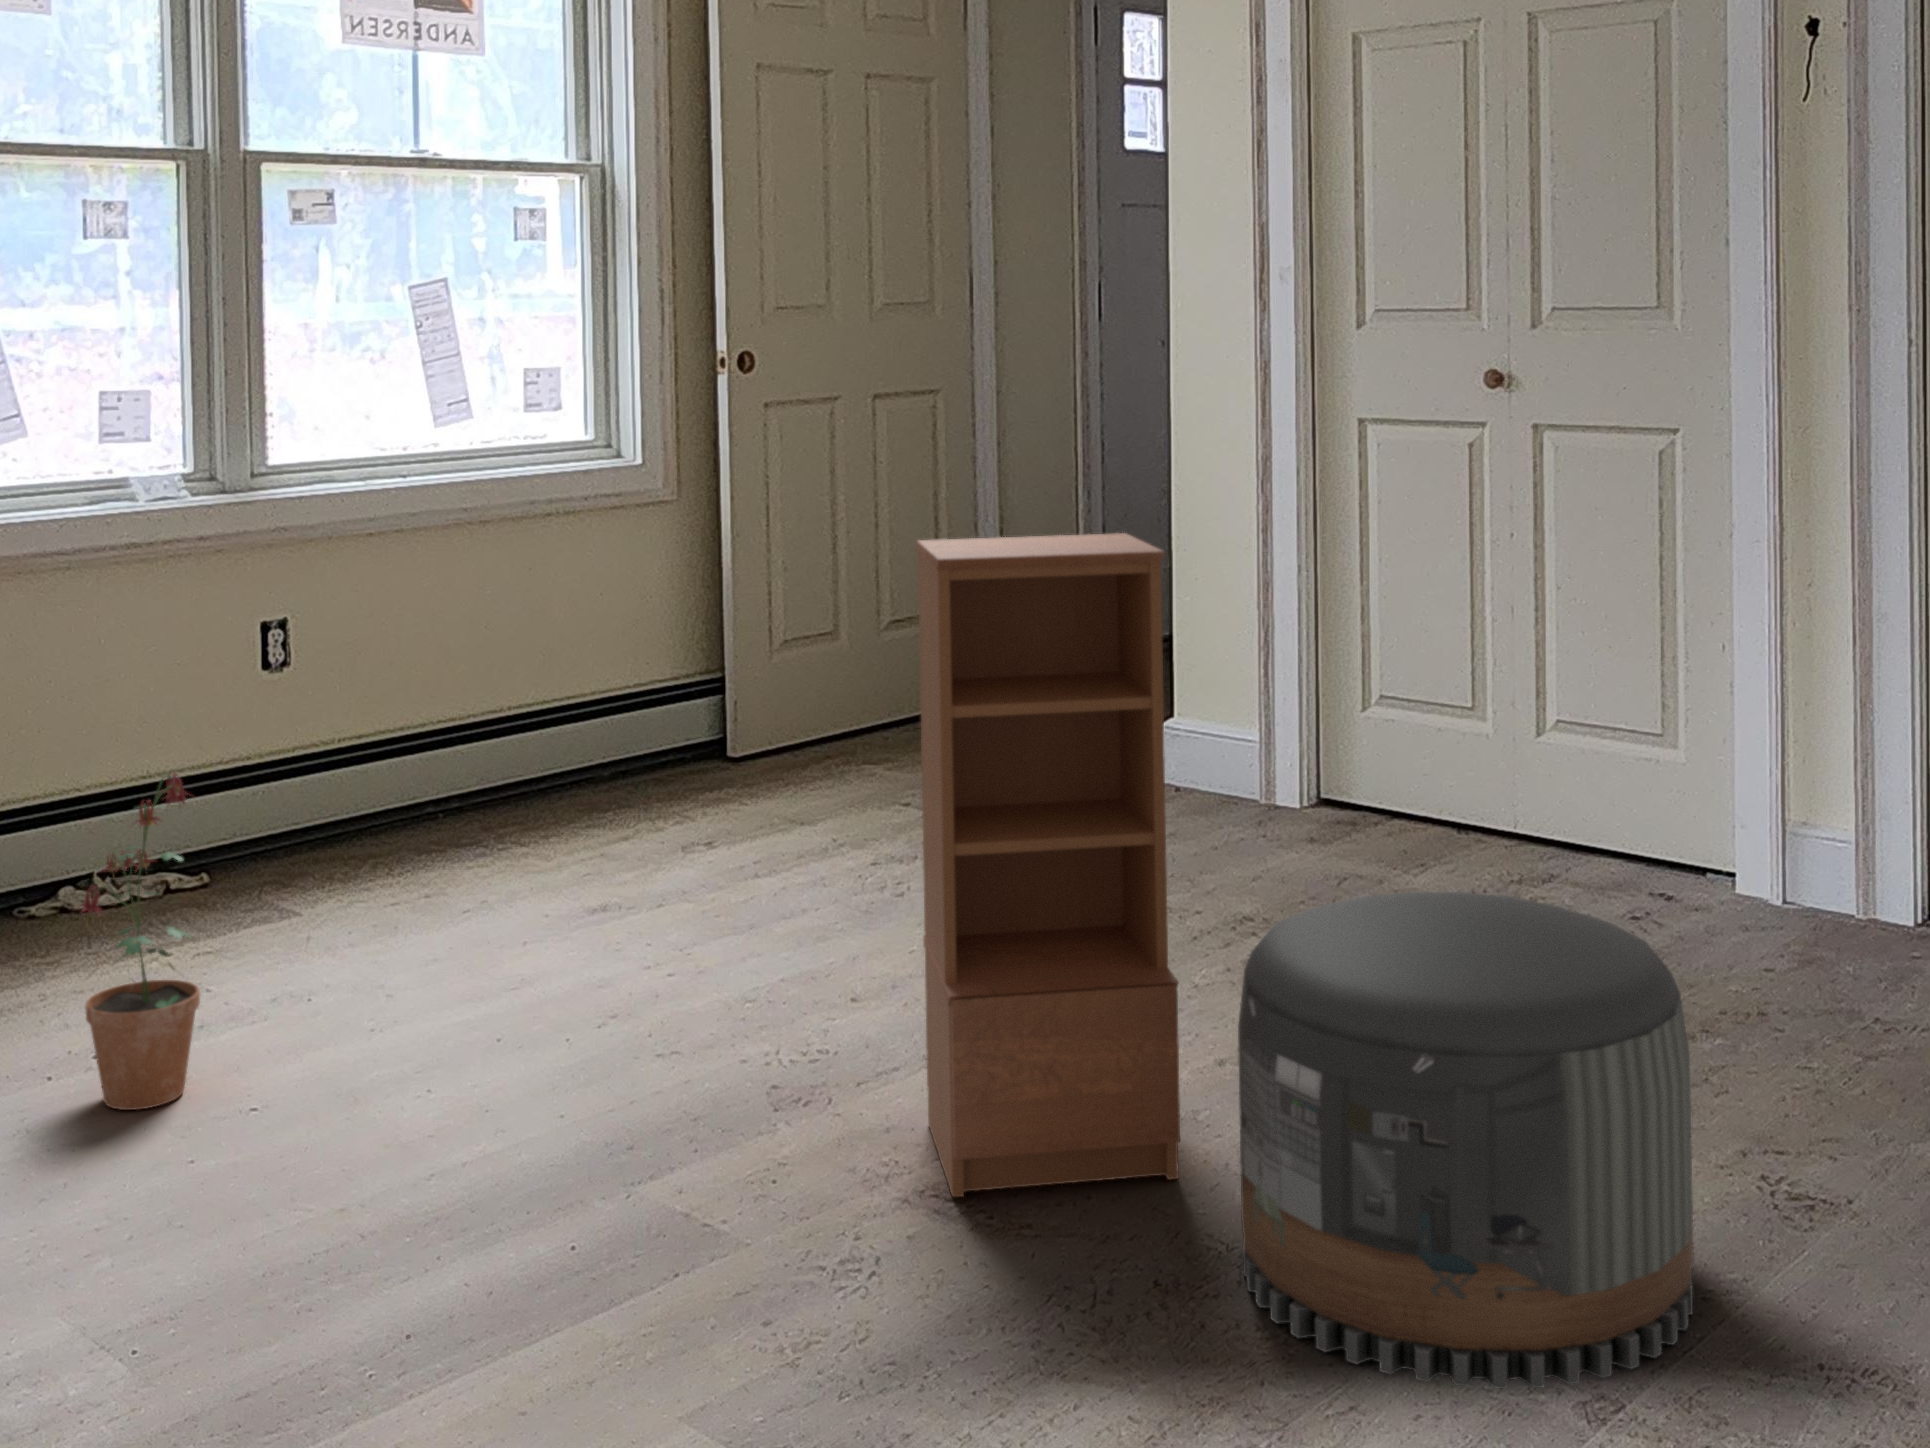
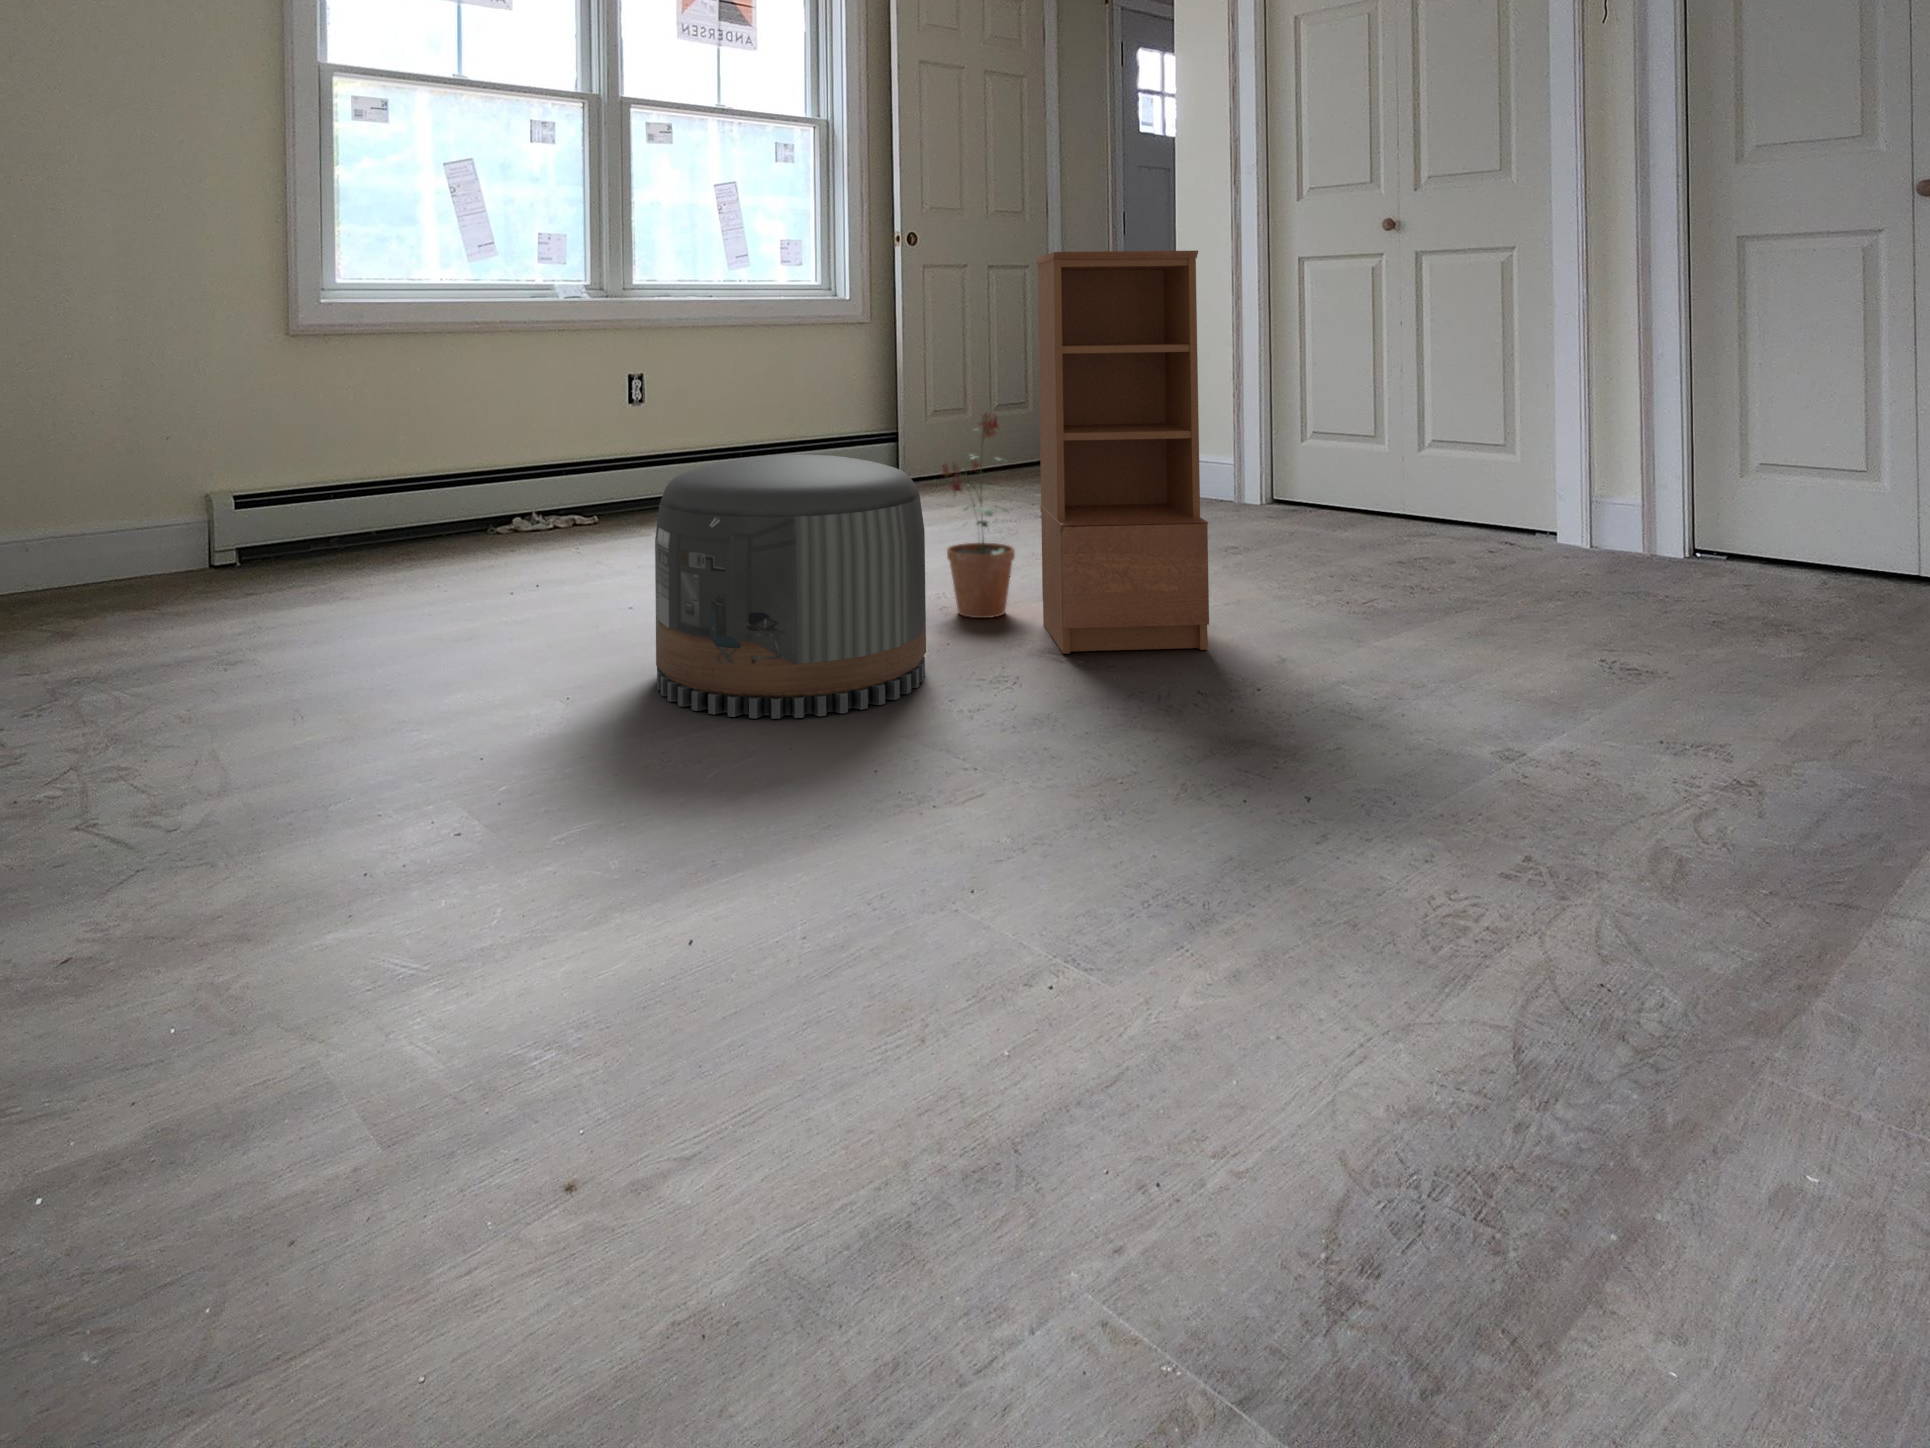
potted plant: present [80,772,200,1110] -> present [943,412,1015,618]
pouf: present [1238,892,1694,1389] -> present [655,455,926,719]

